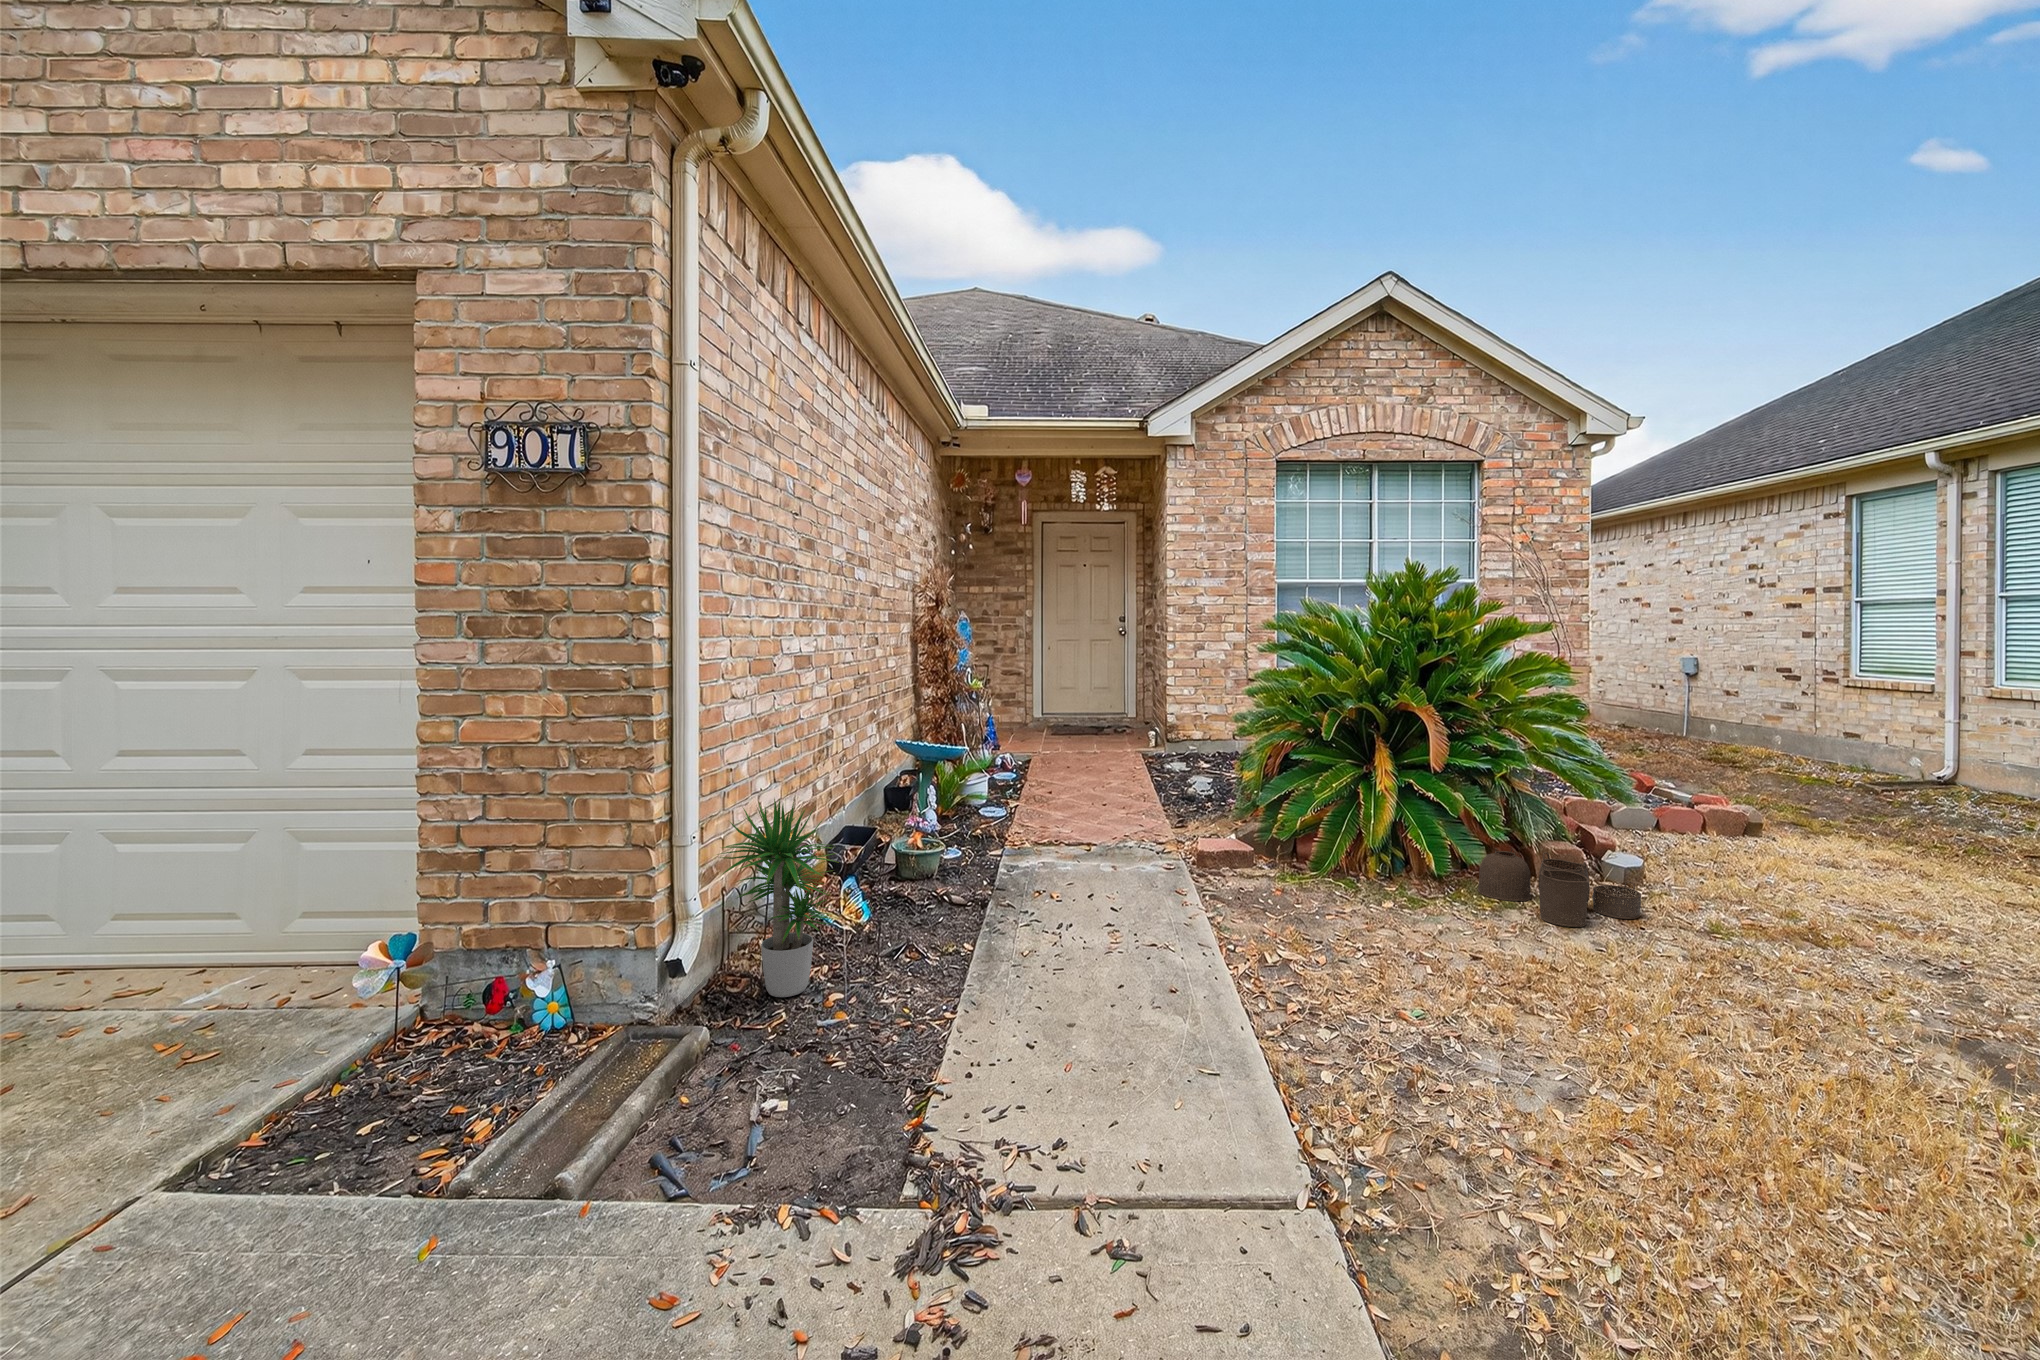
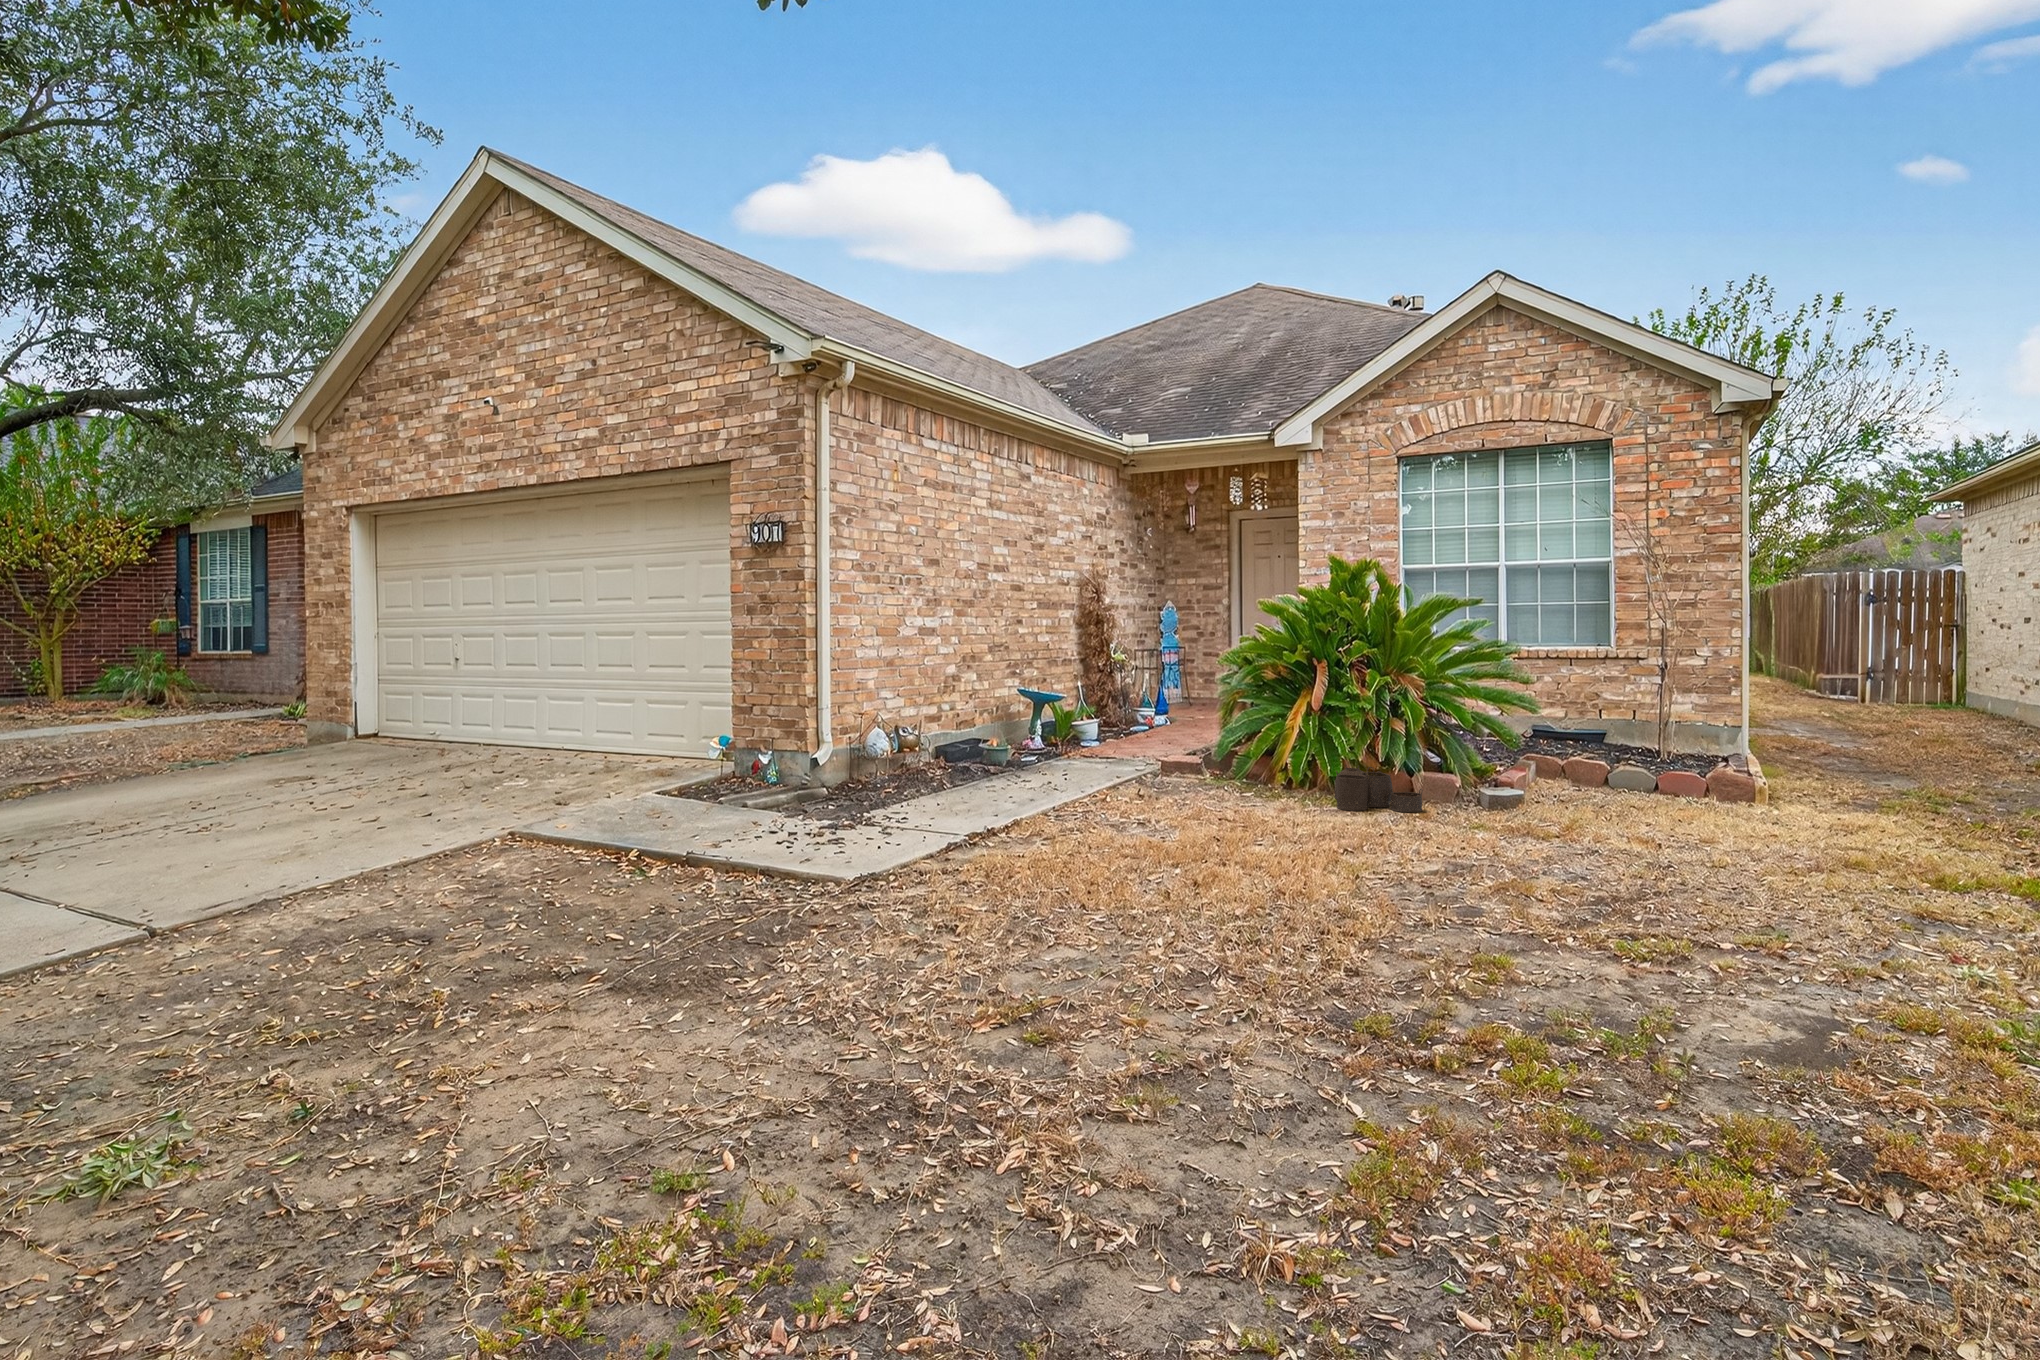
potted plant: present [718,799,836,997] -> none [838,691,897,786]

